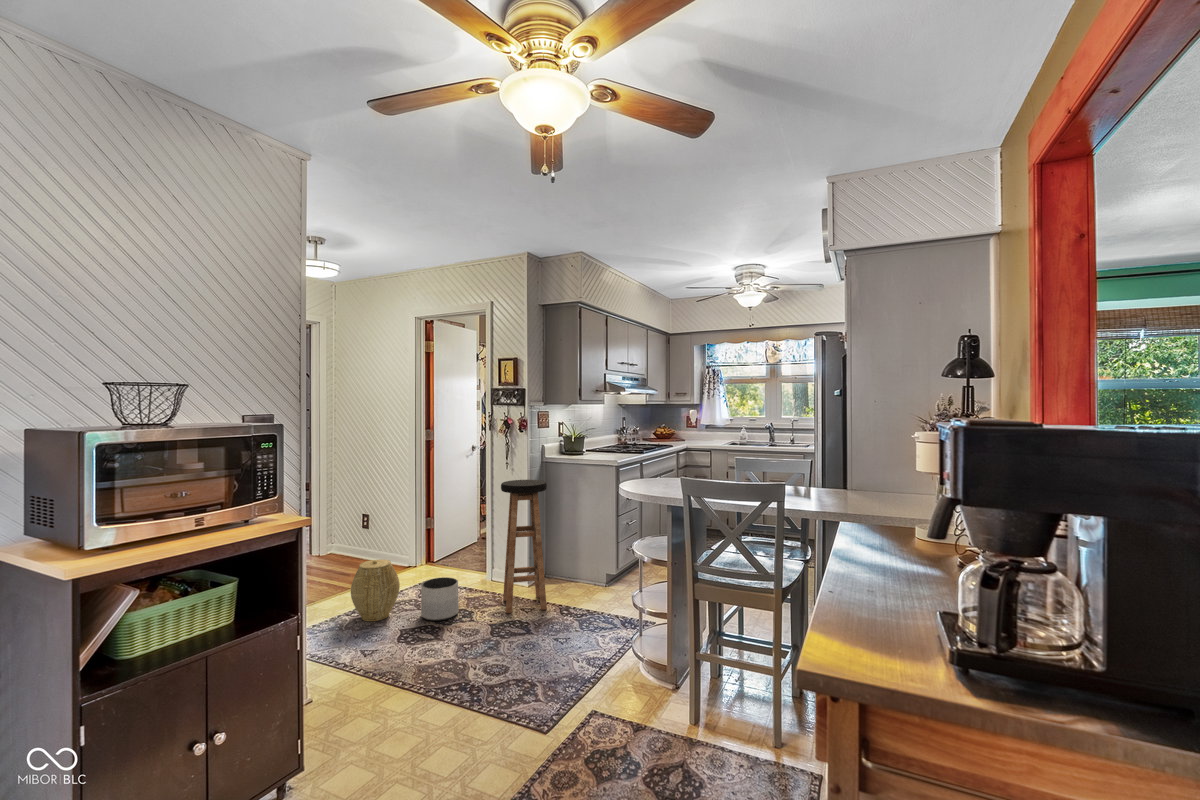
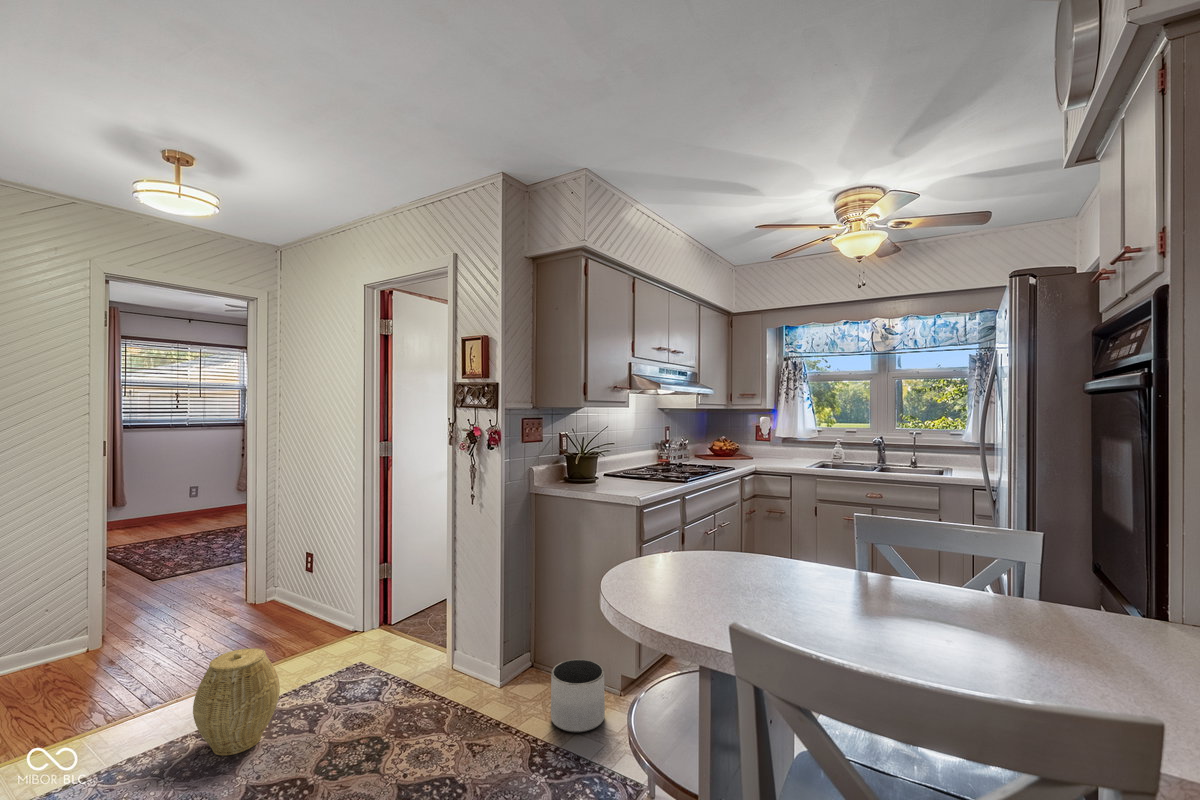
bar stool: present [501,480,547,613] -> none [438,526,515,755]
planter: present [421,577,459,621] -> present [551,659,605,733]

